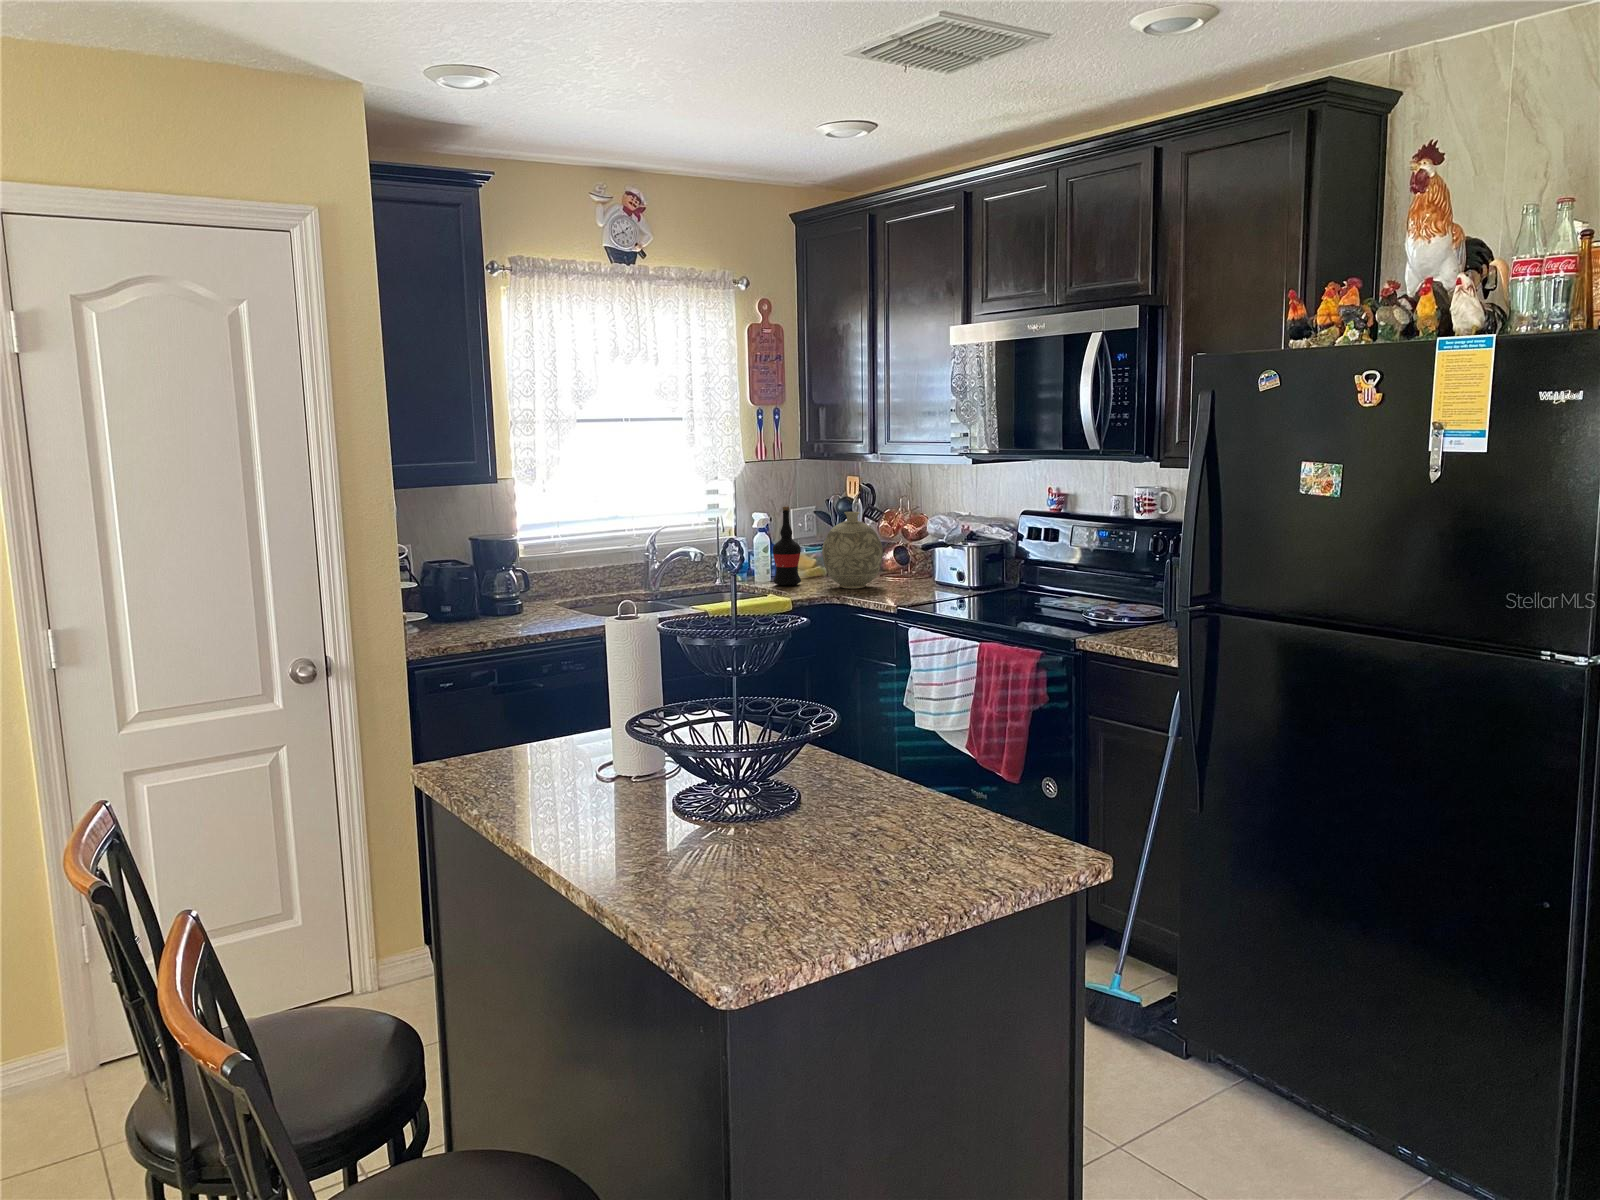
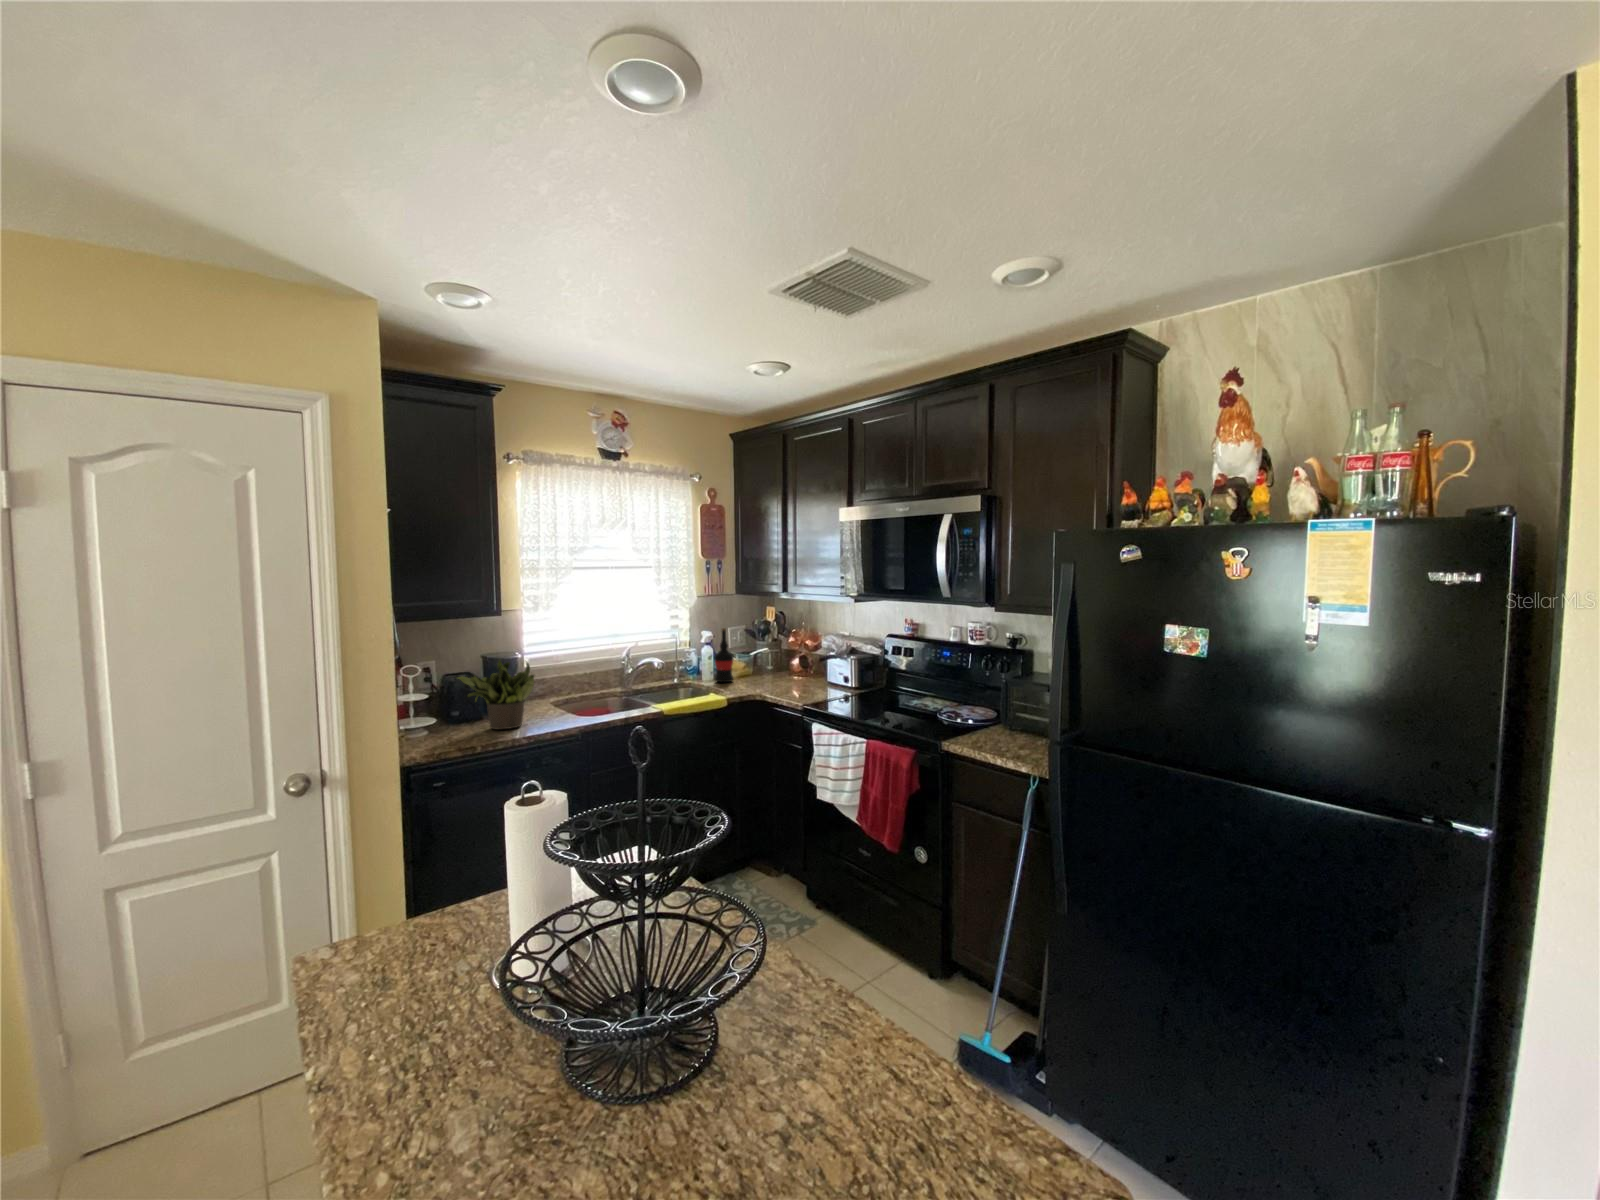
decorative vase: present [822,512,883,589] -> none [749,633,790,686]
potted plant: none [443,536,542,628] -> present [458,660,534,729]

